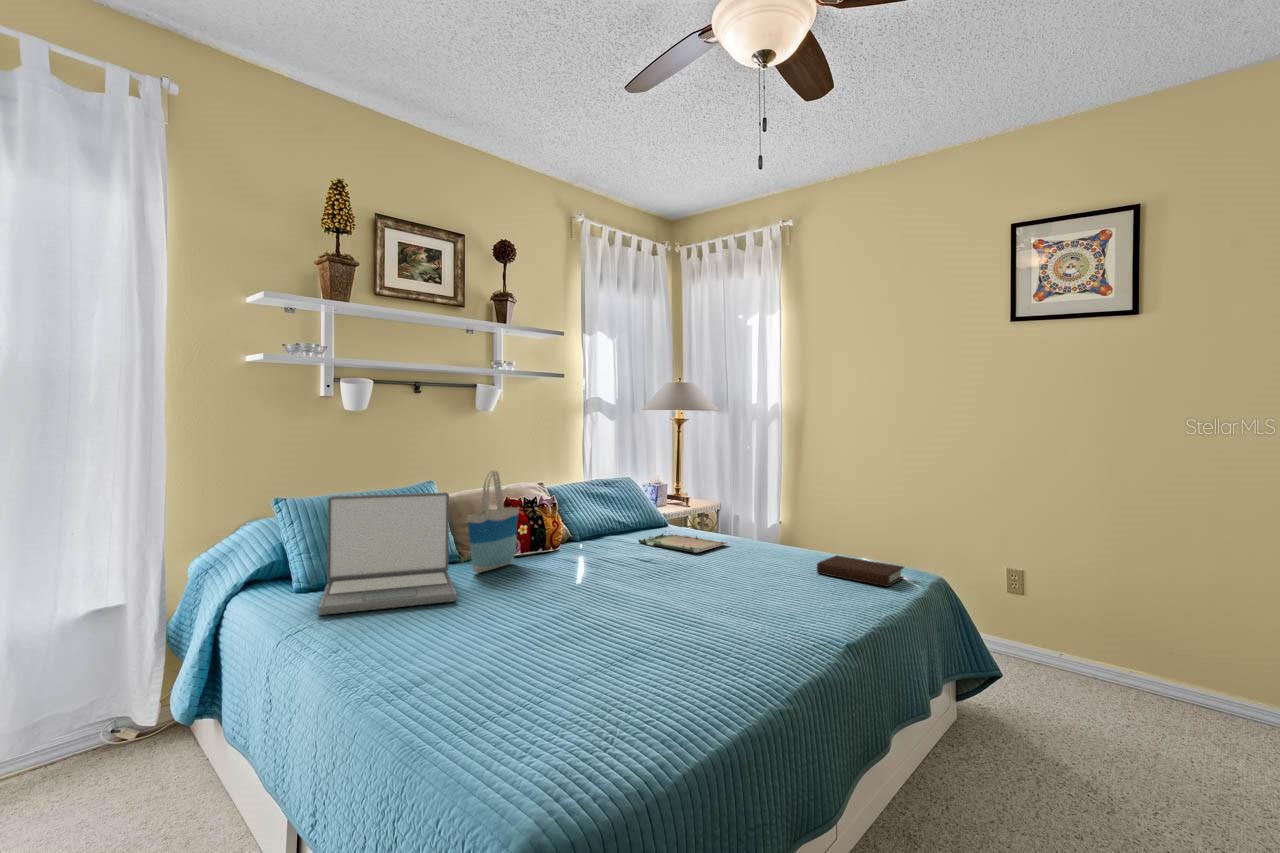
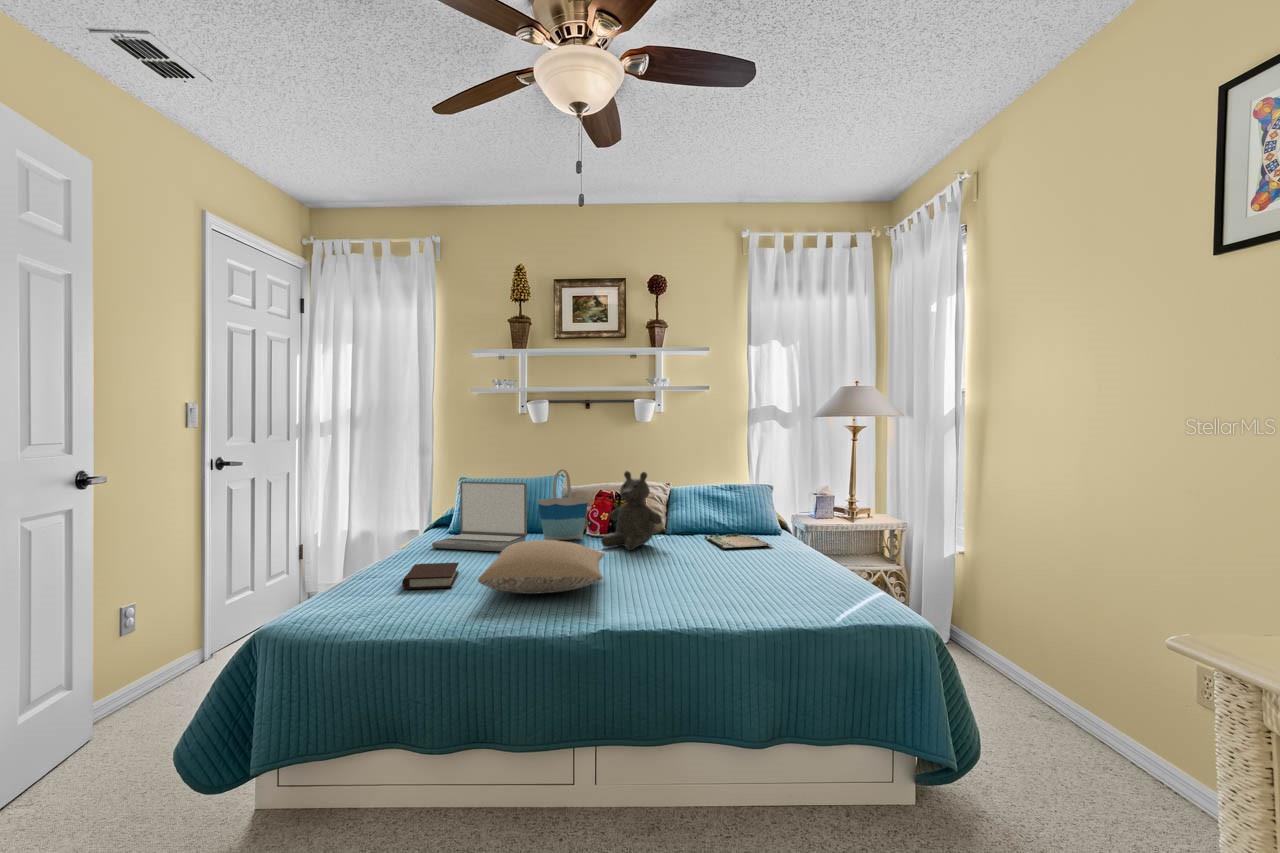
teddy bear: none [558,470,635,571] -> present [601,471,662,550]
book: present [817,556,904,587] -> present [402,563,459,589]
pillow: none [564,575,807,674] -> present [478,540,604,594]

